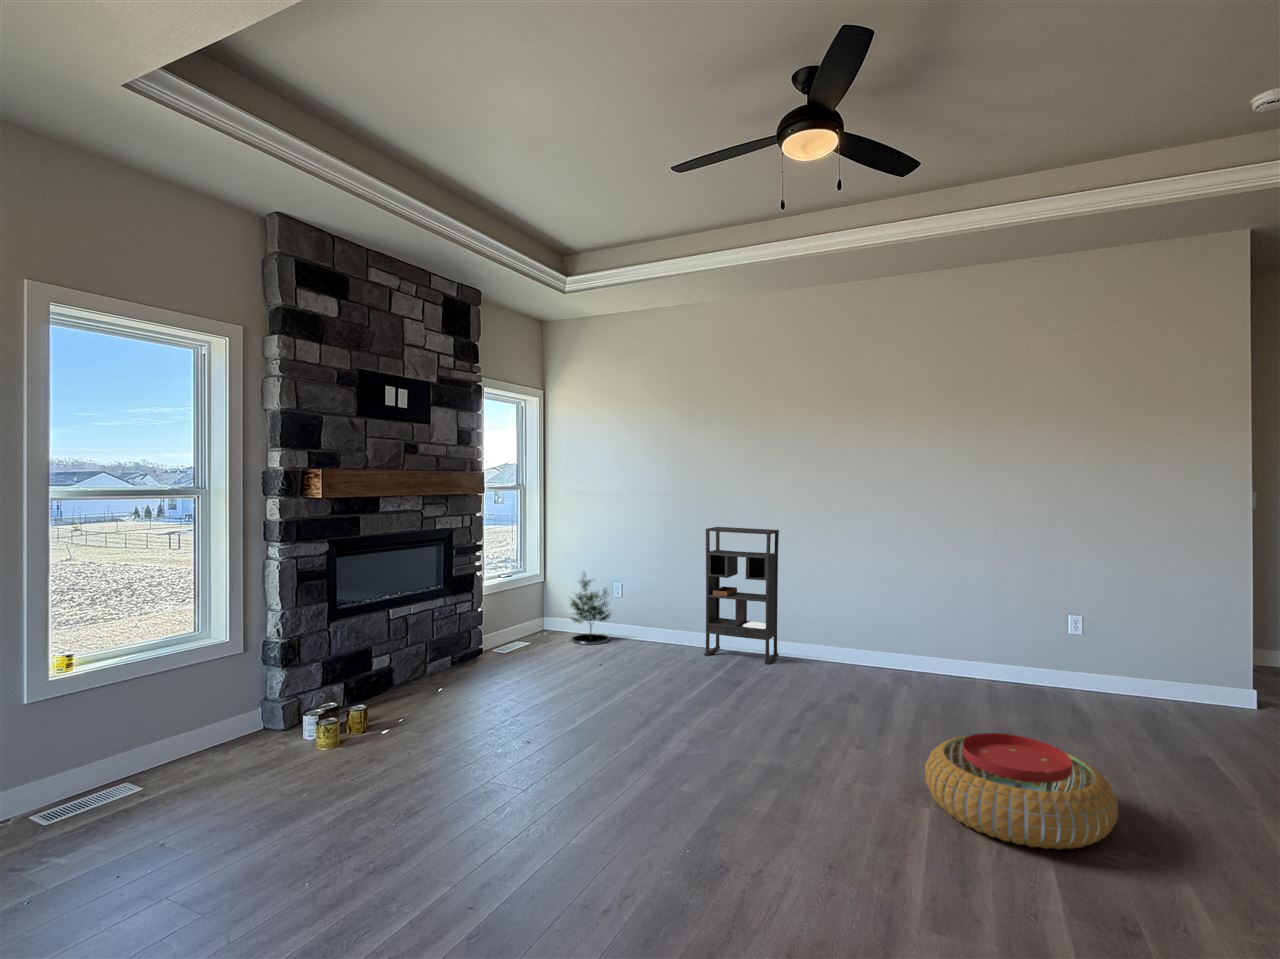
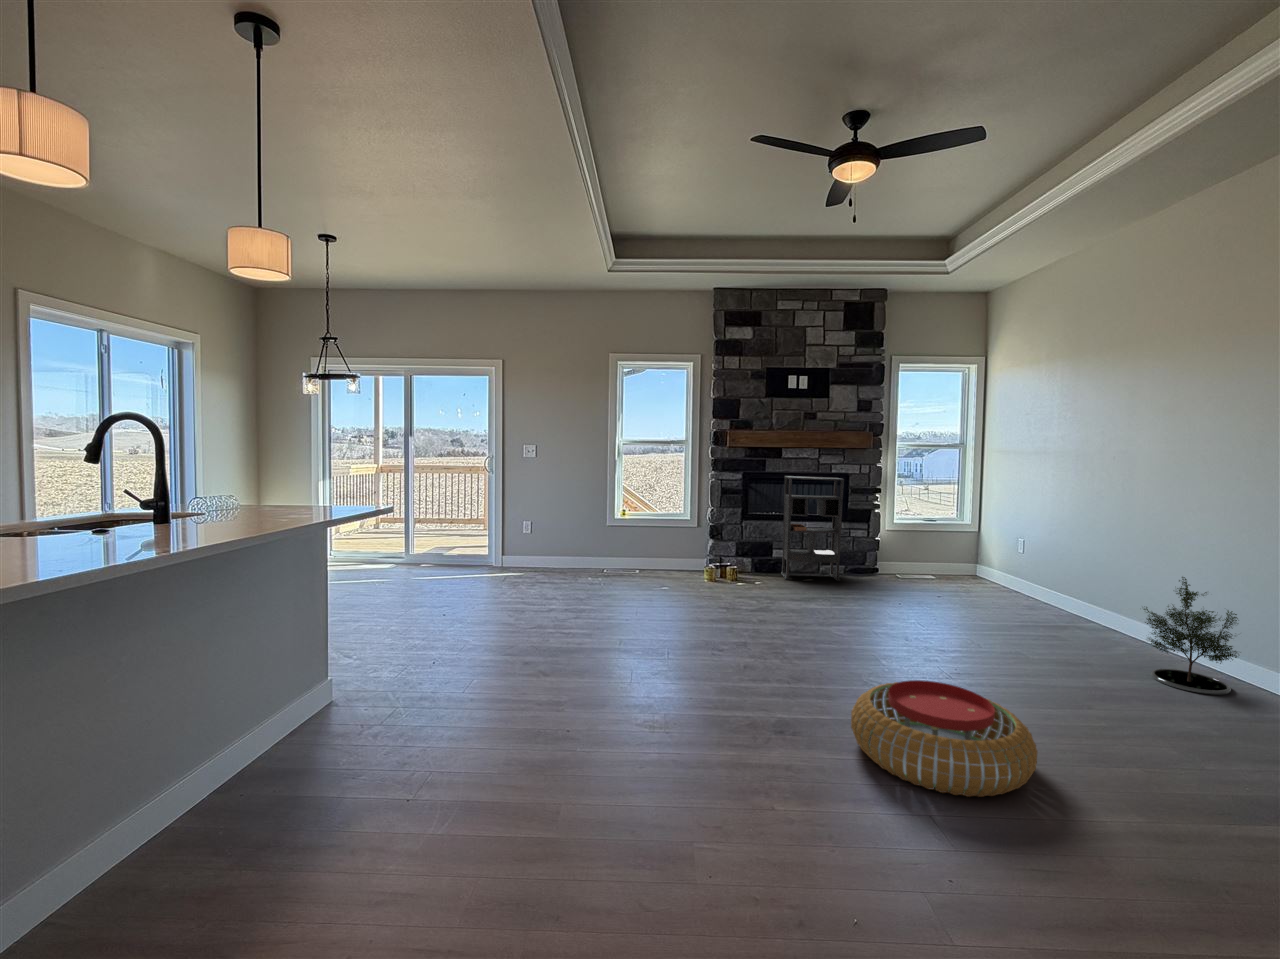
bookshelf: present [704,527,779,664] -> present [781,476,844,581]
potted tree: present [571,572,610,645] -> present [1144,577,1238,695]

